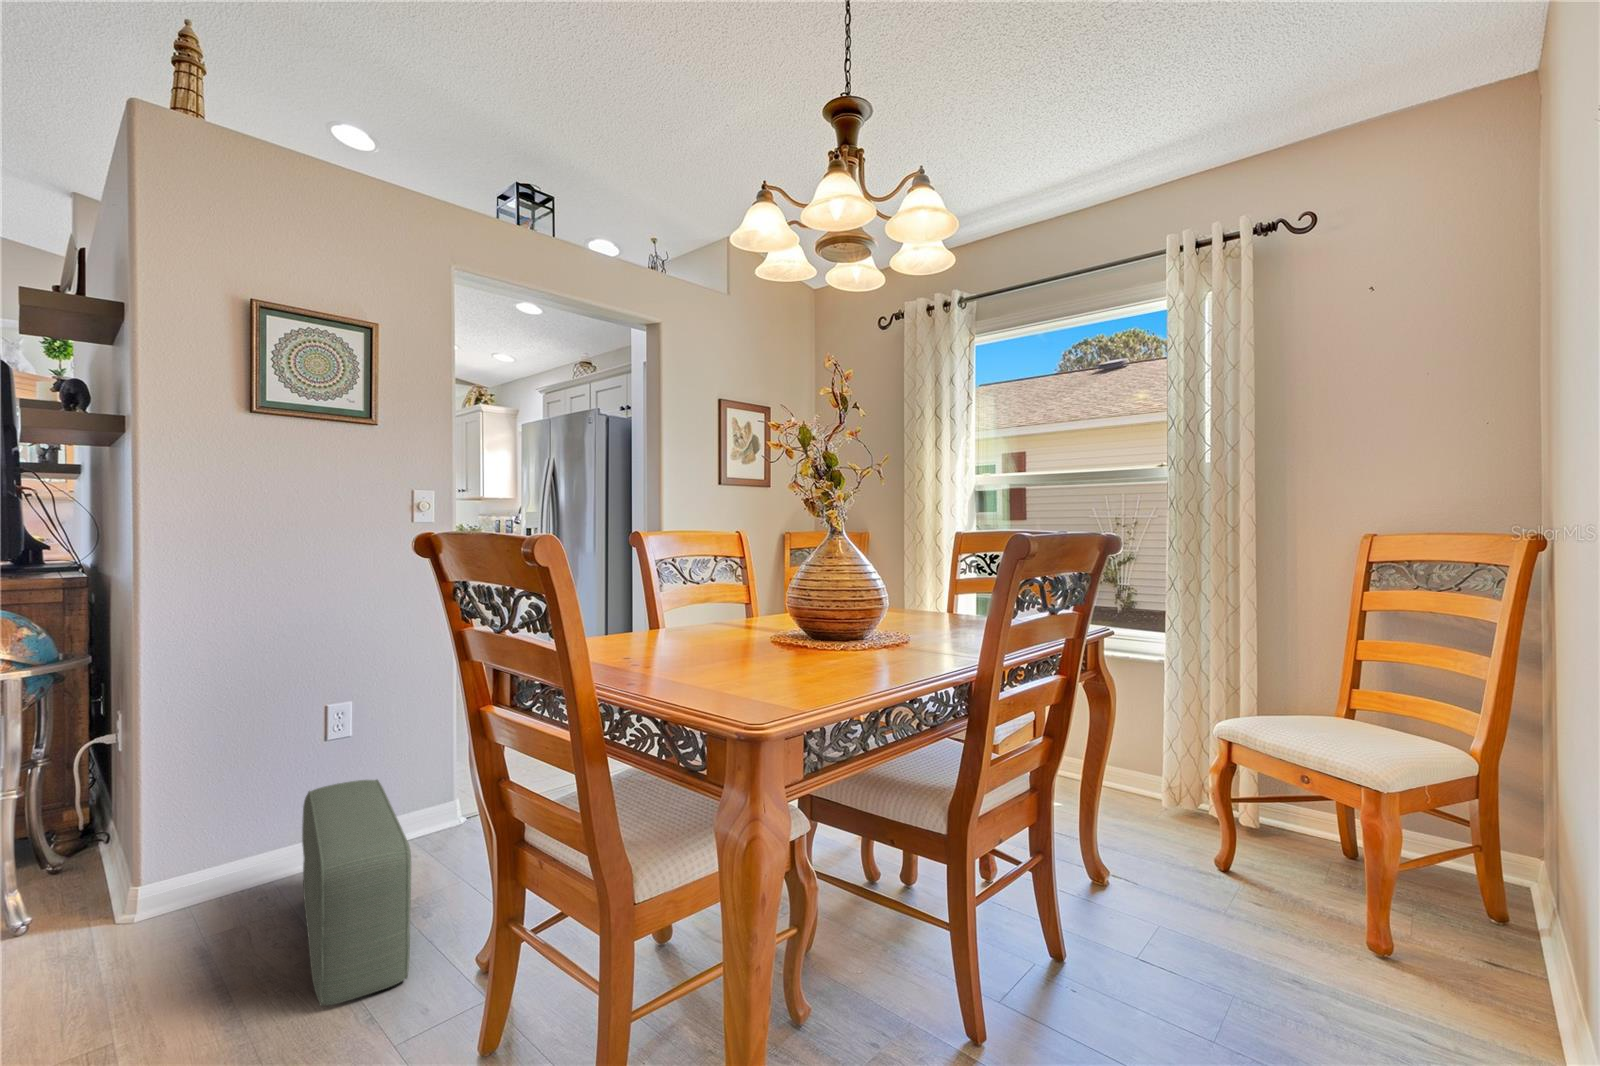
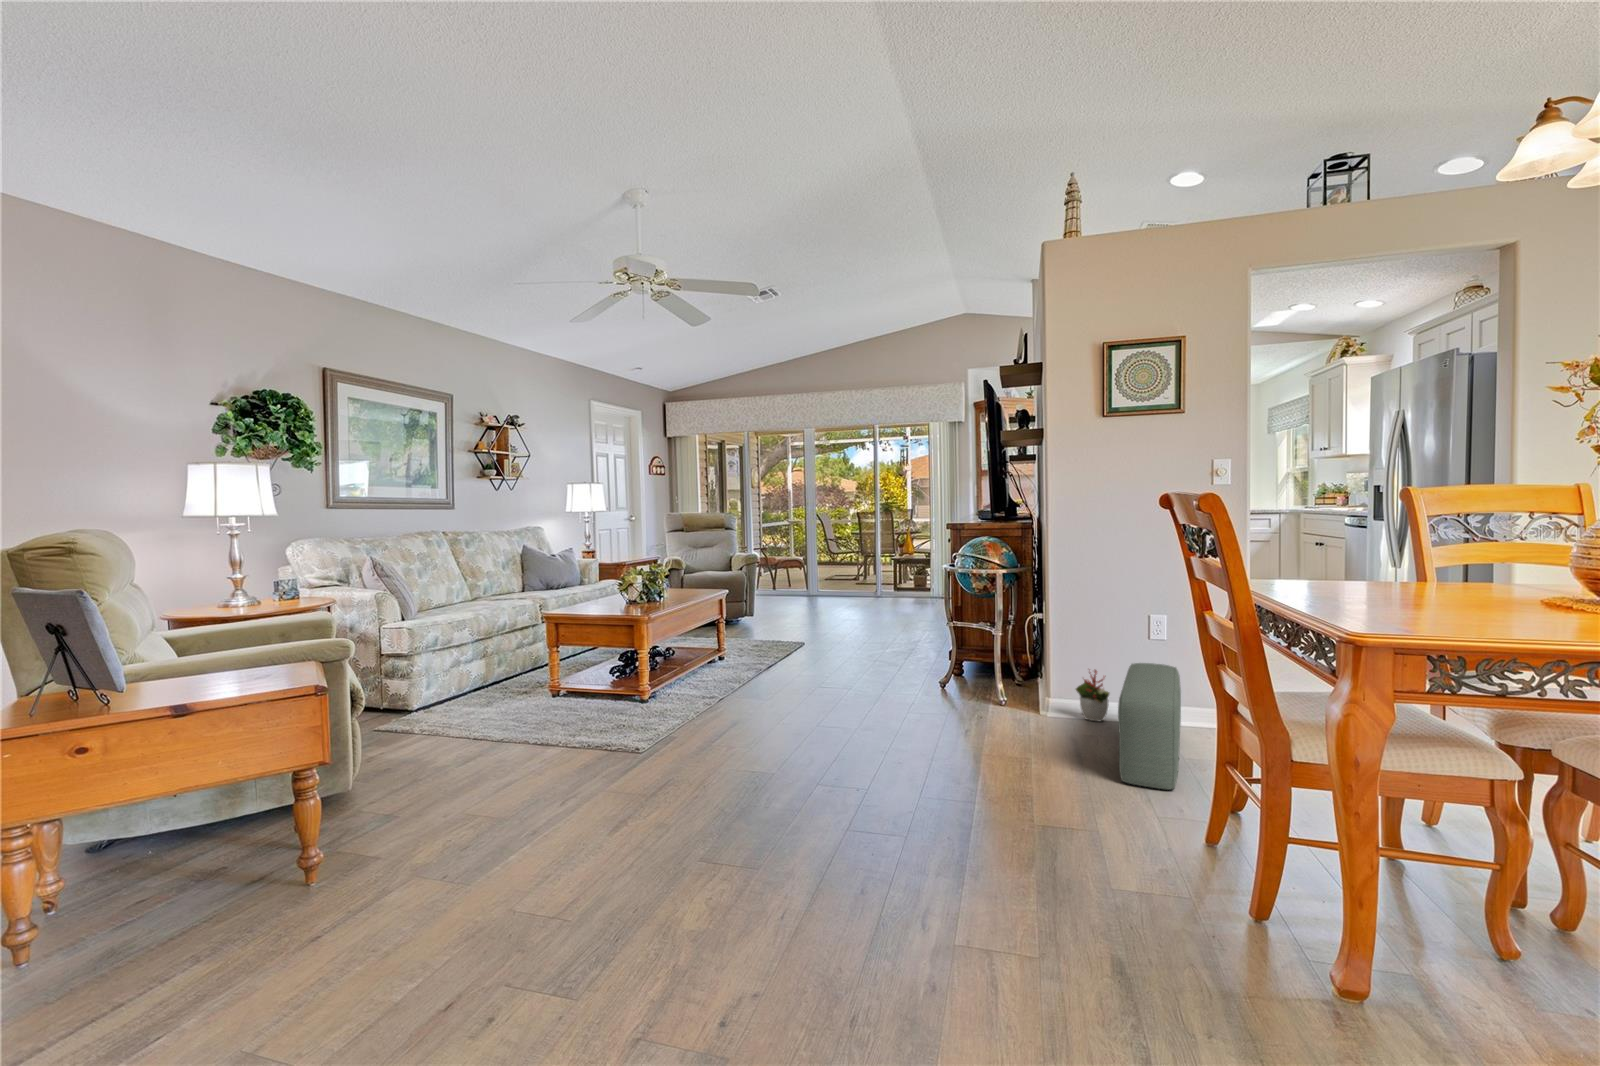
decorative plant: none [199,813,265,903] -> present [1076,670,1109,721]

